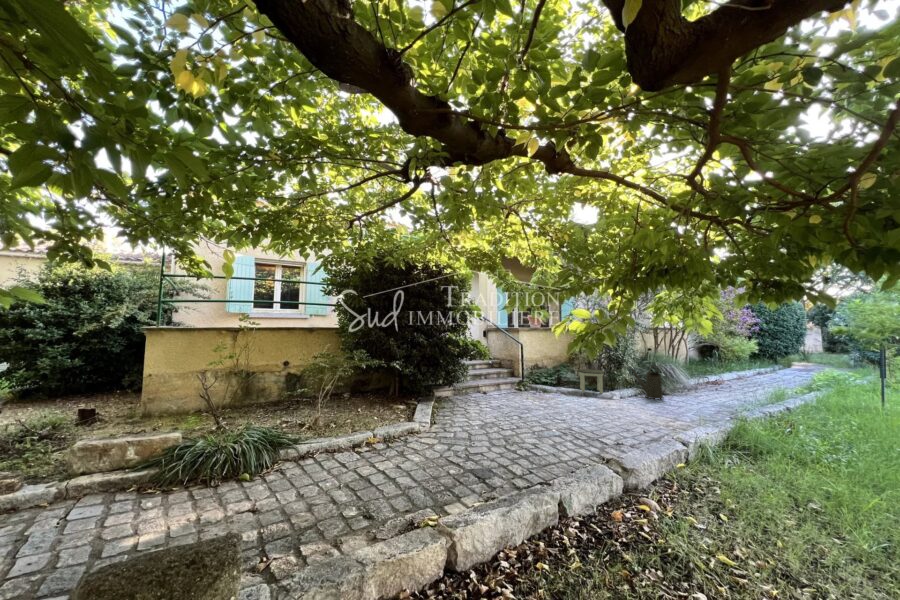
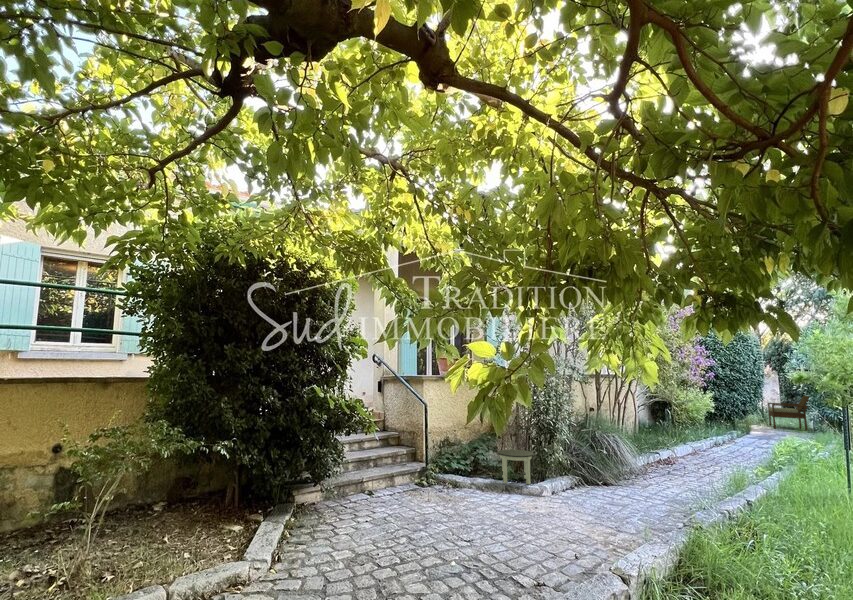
chair: none [809,339,850,368] -> present [768,396,809,431]
watering can: present [632,367,665,399] -> none [566,447,608,492]

